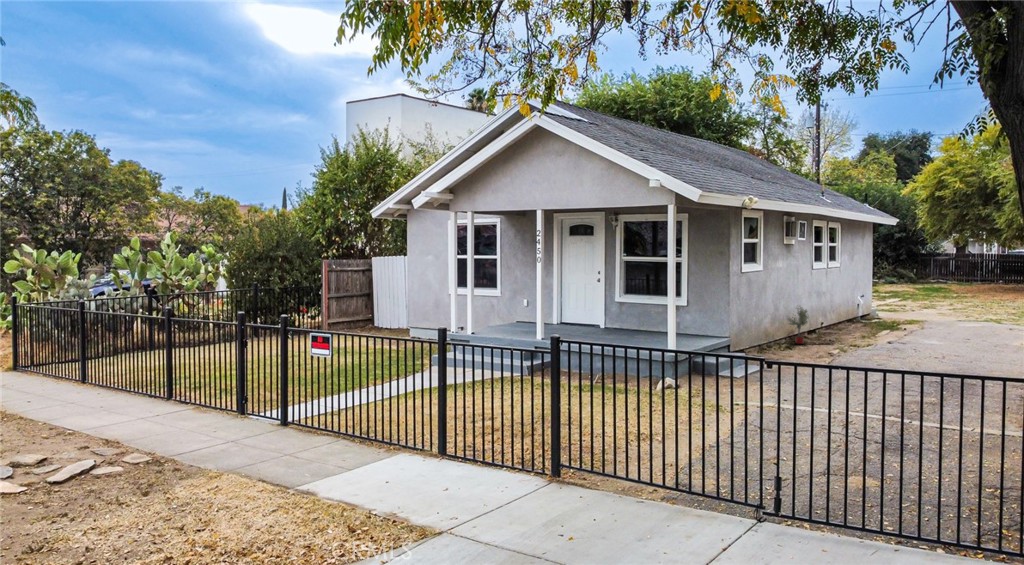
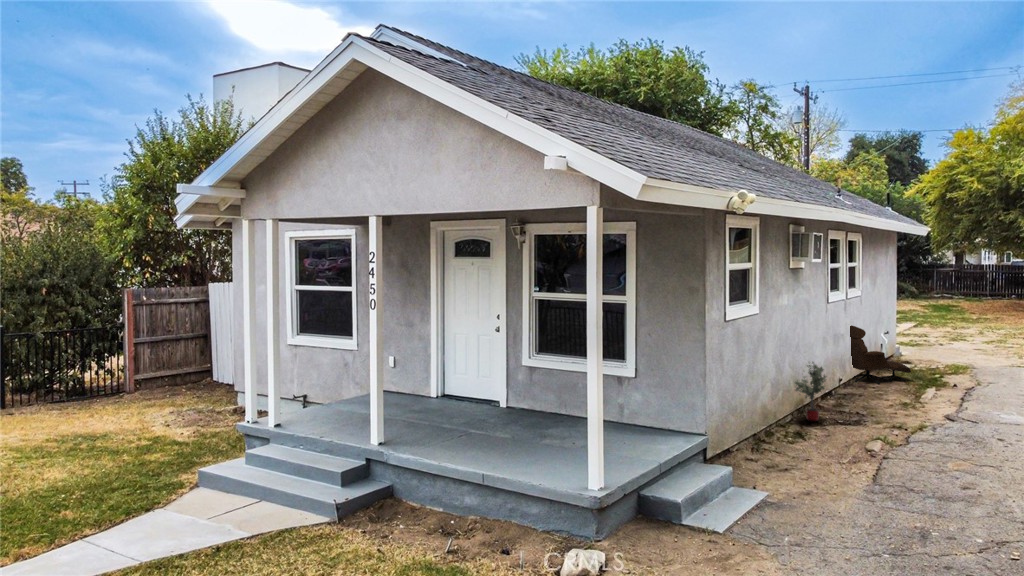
lounge chair: none [826,288,876,329] -> present [850,325,911,384]

